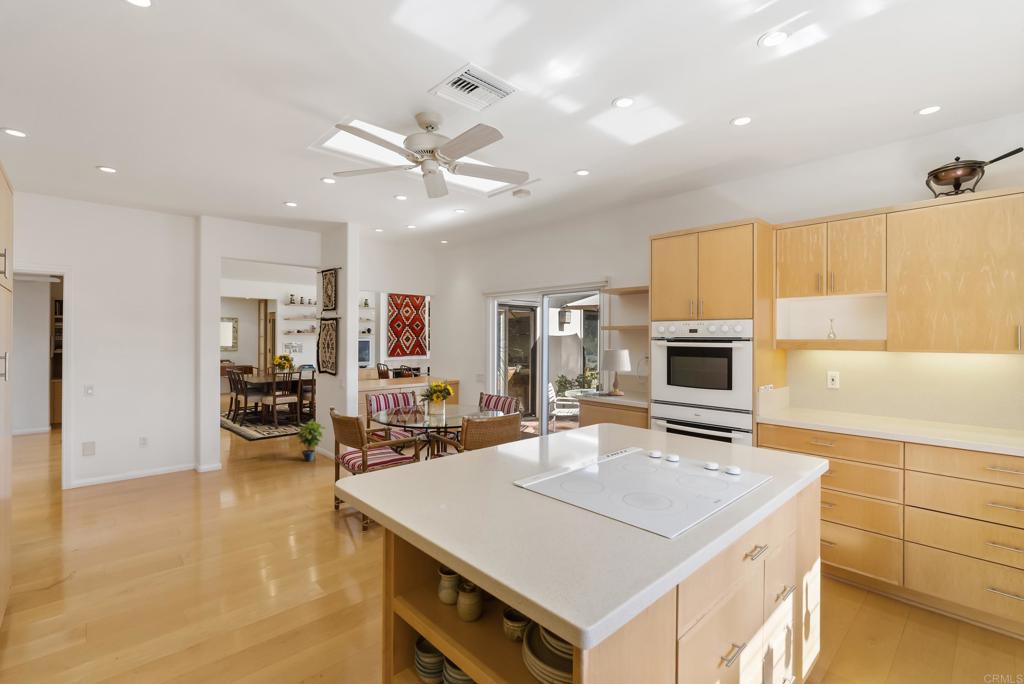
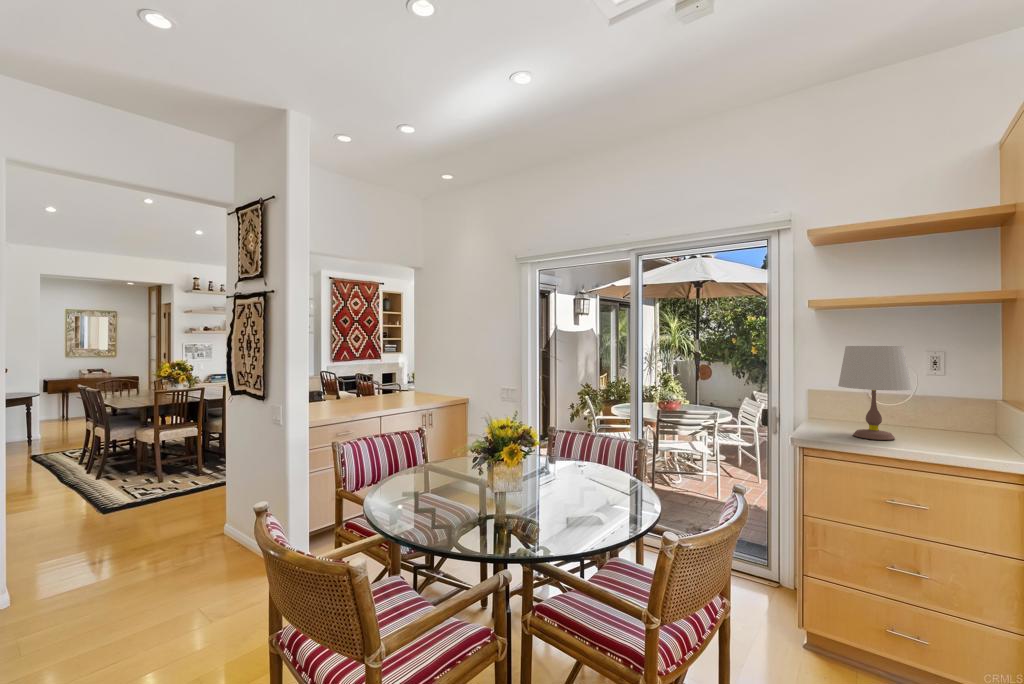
potted plant: present [297,419,326,461] -> none [184,481,247,563]

